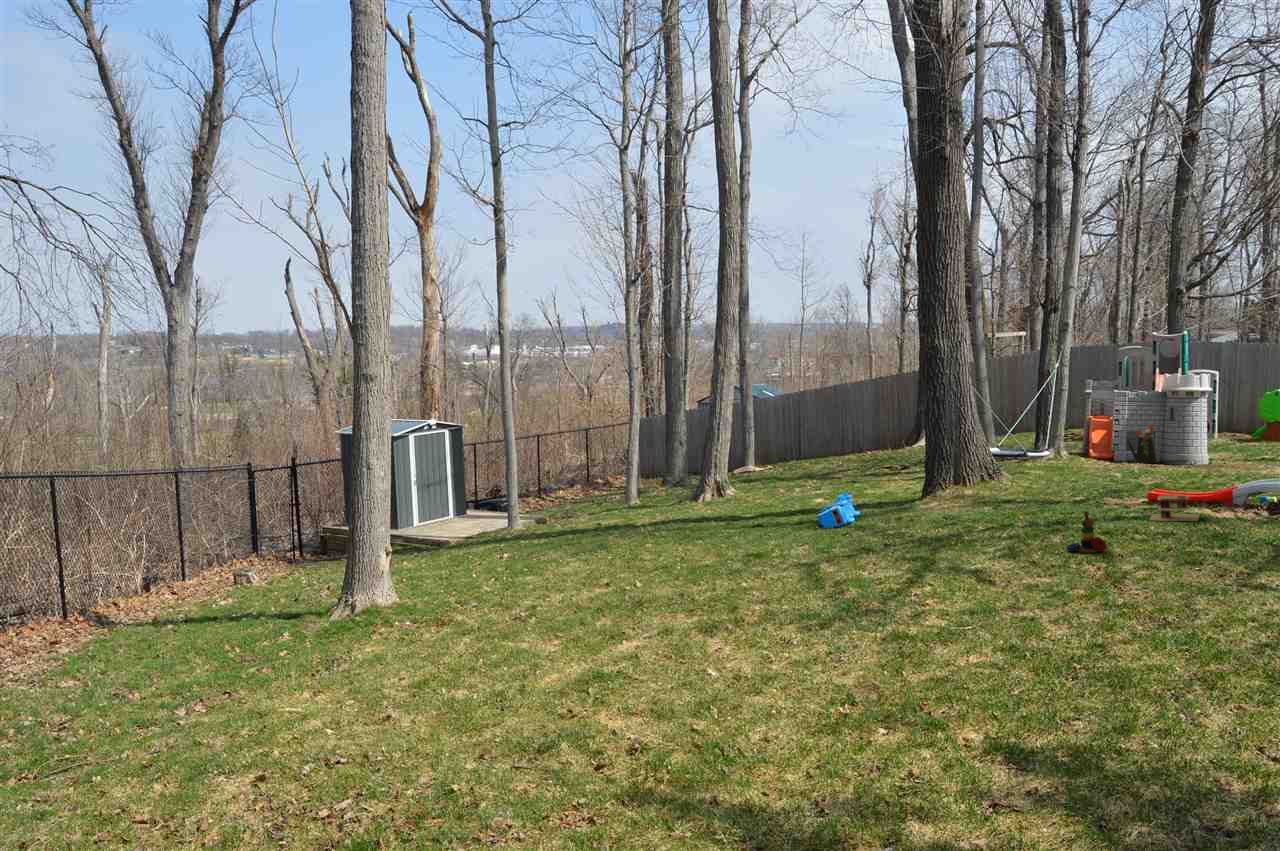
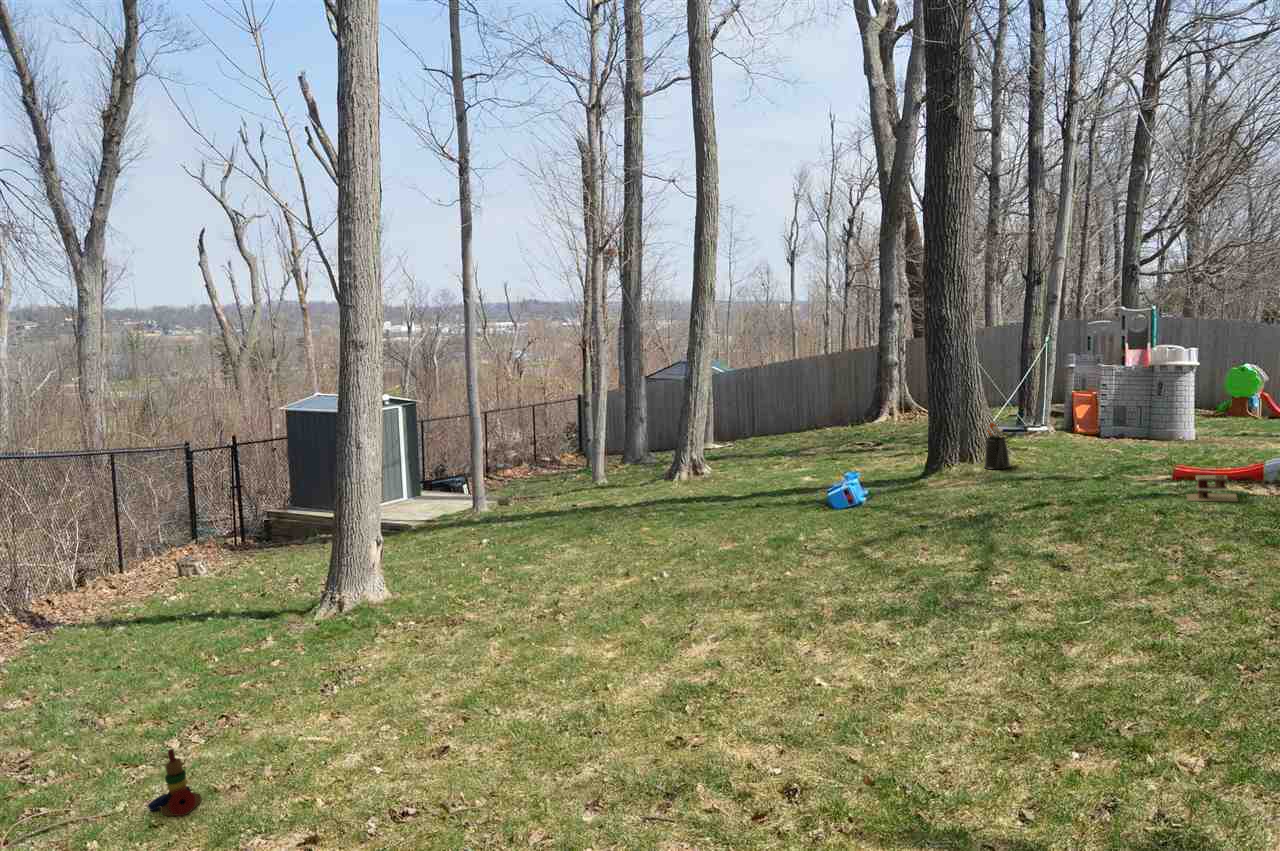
watering can: present [1127,426,1158,464] -> present [984,423,1011,469]
stacking toy: present [1066,511,1107,553] -> present [148,749,201,816]

